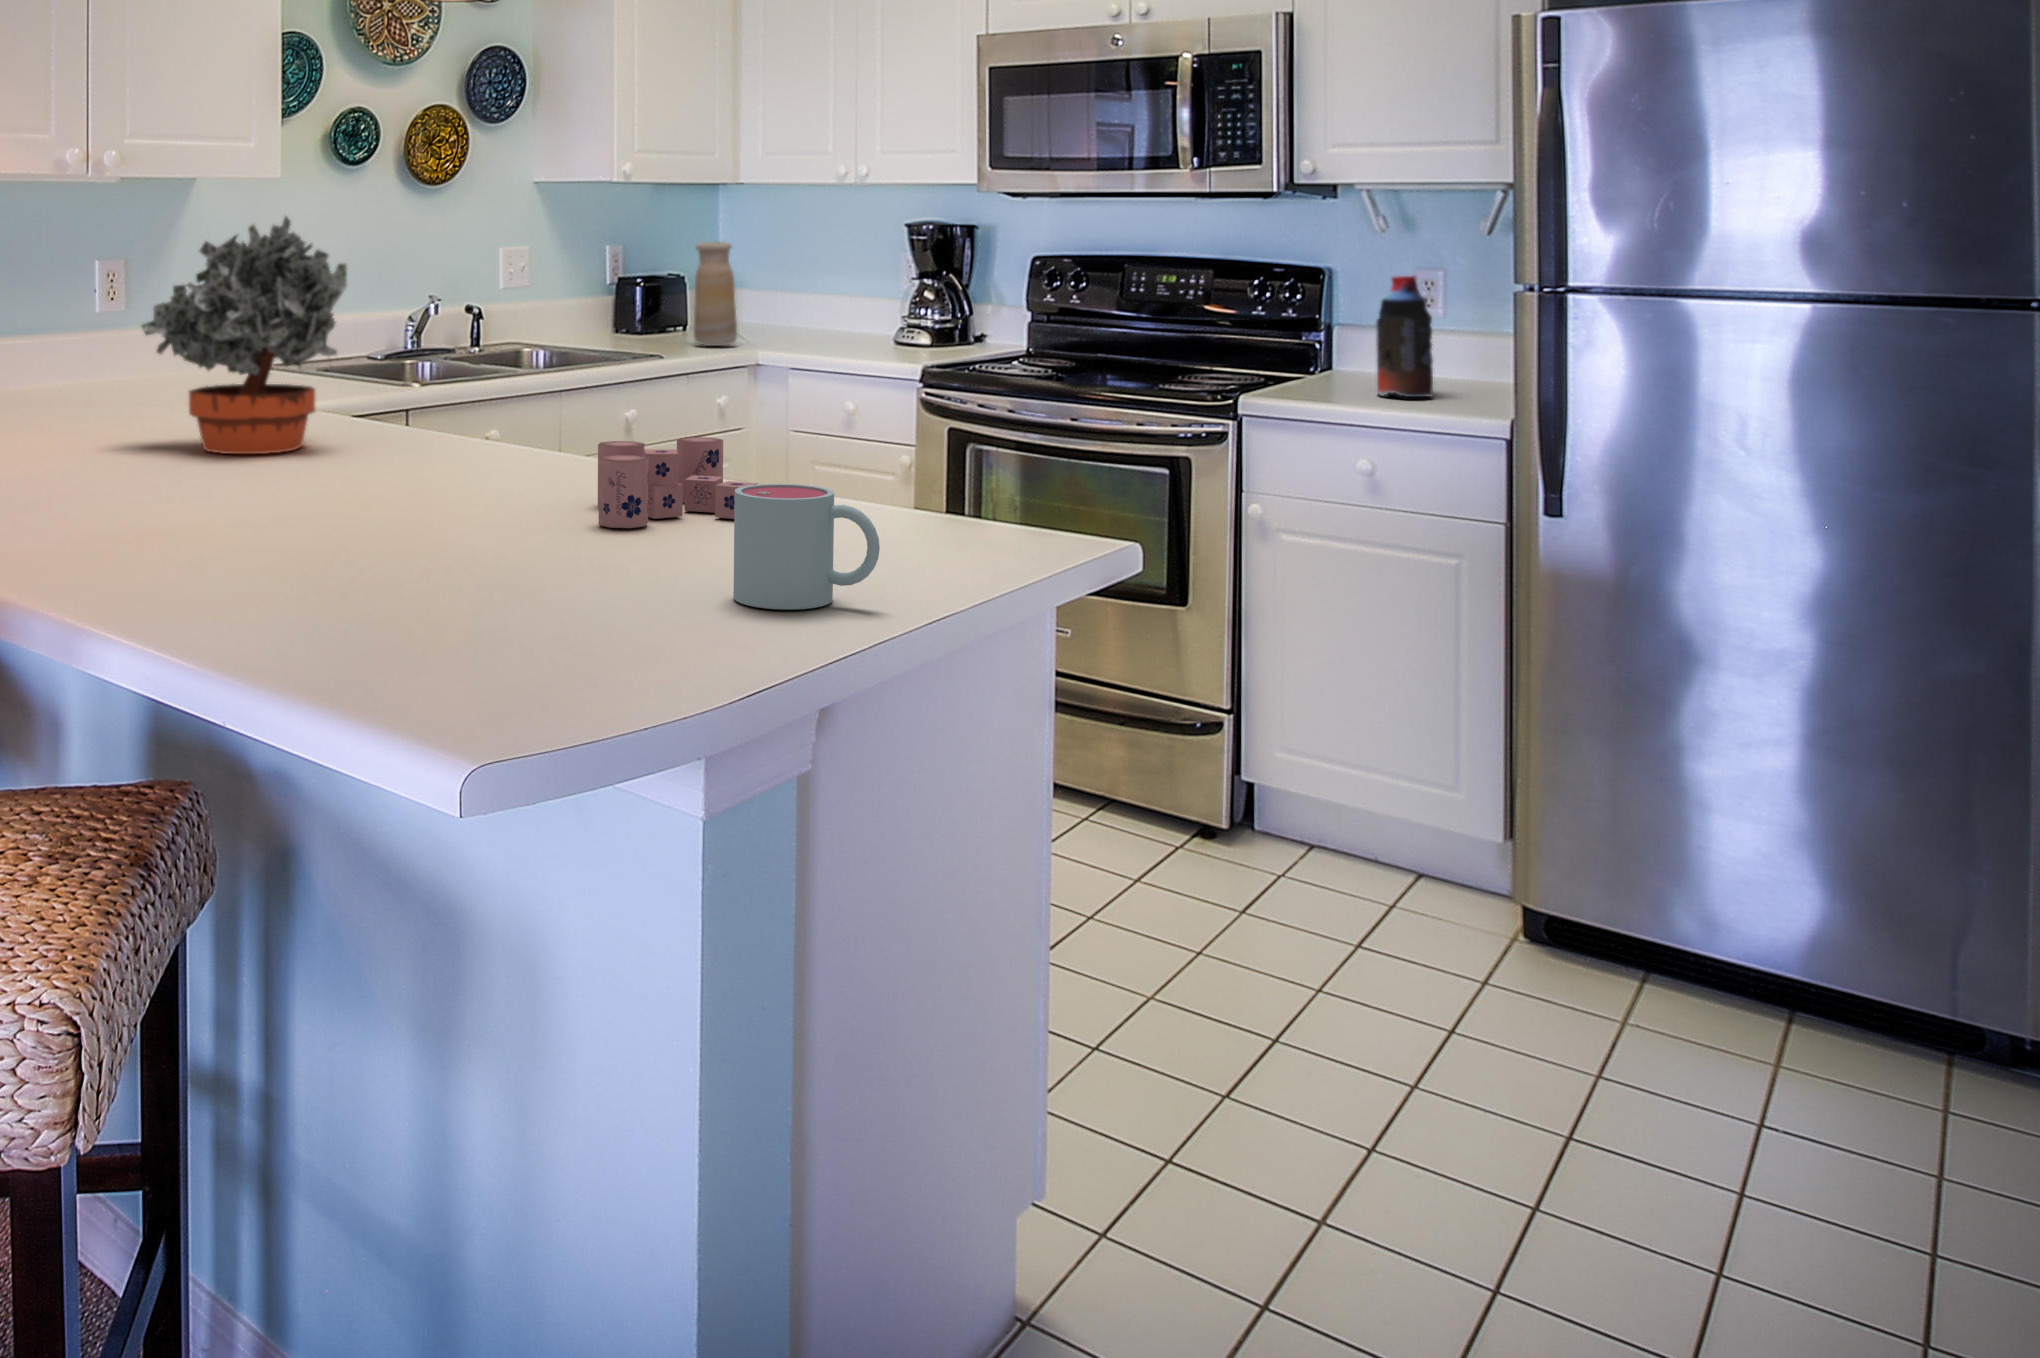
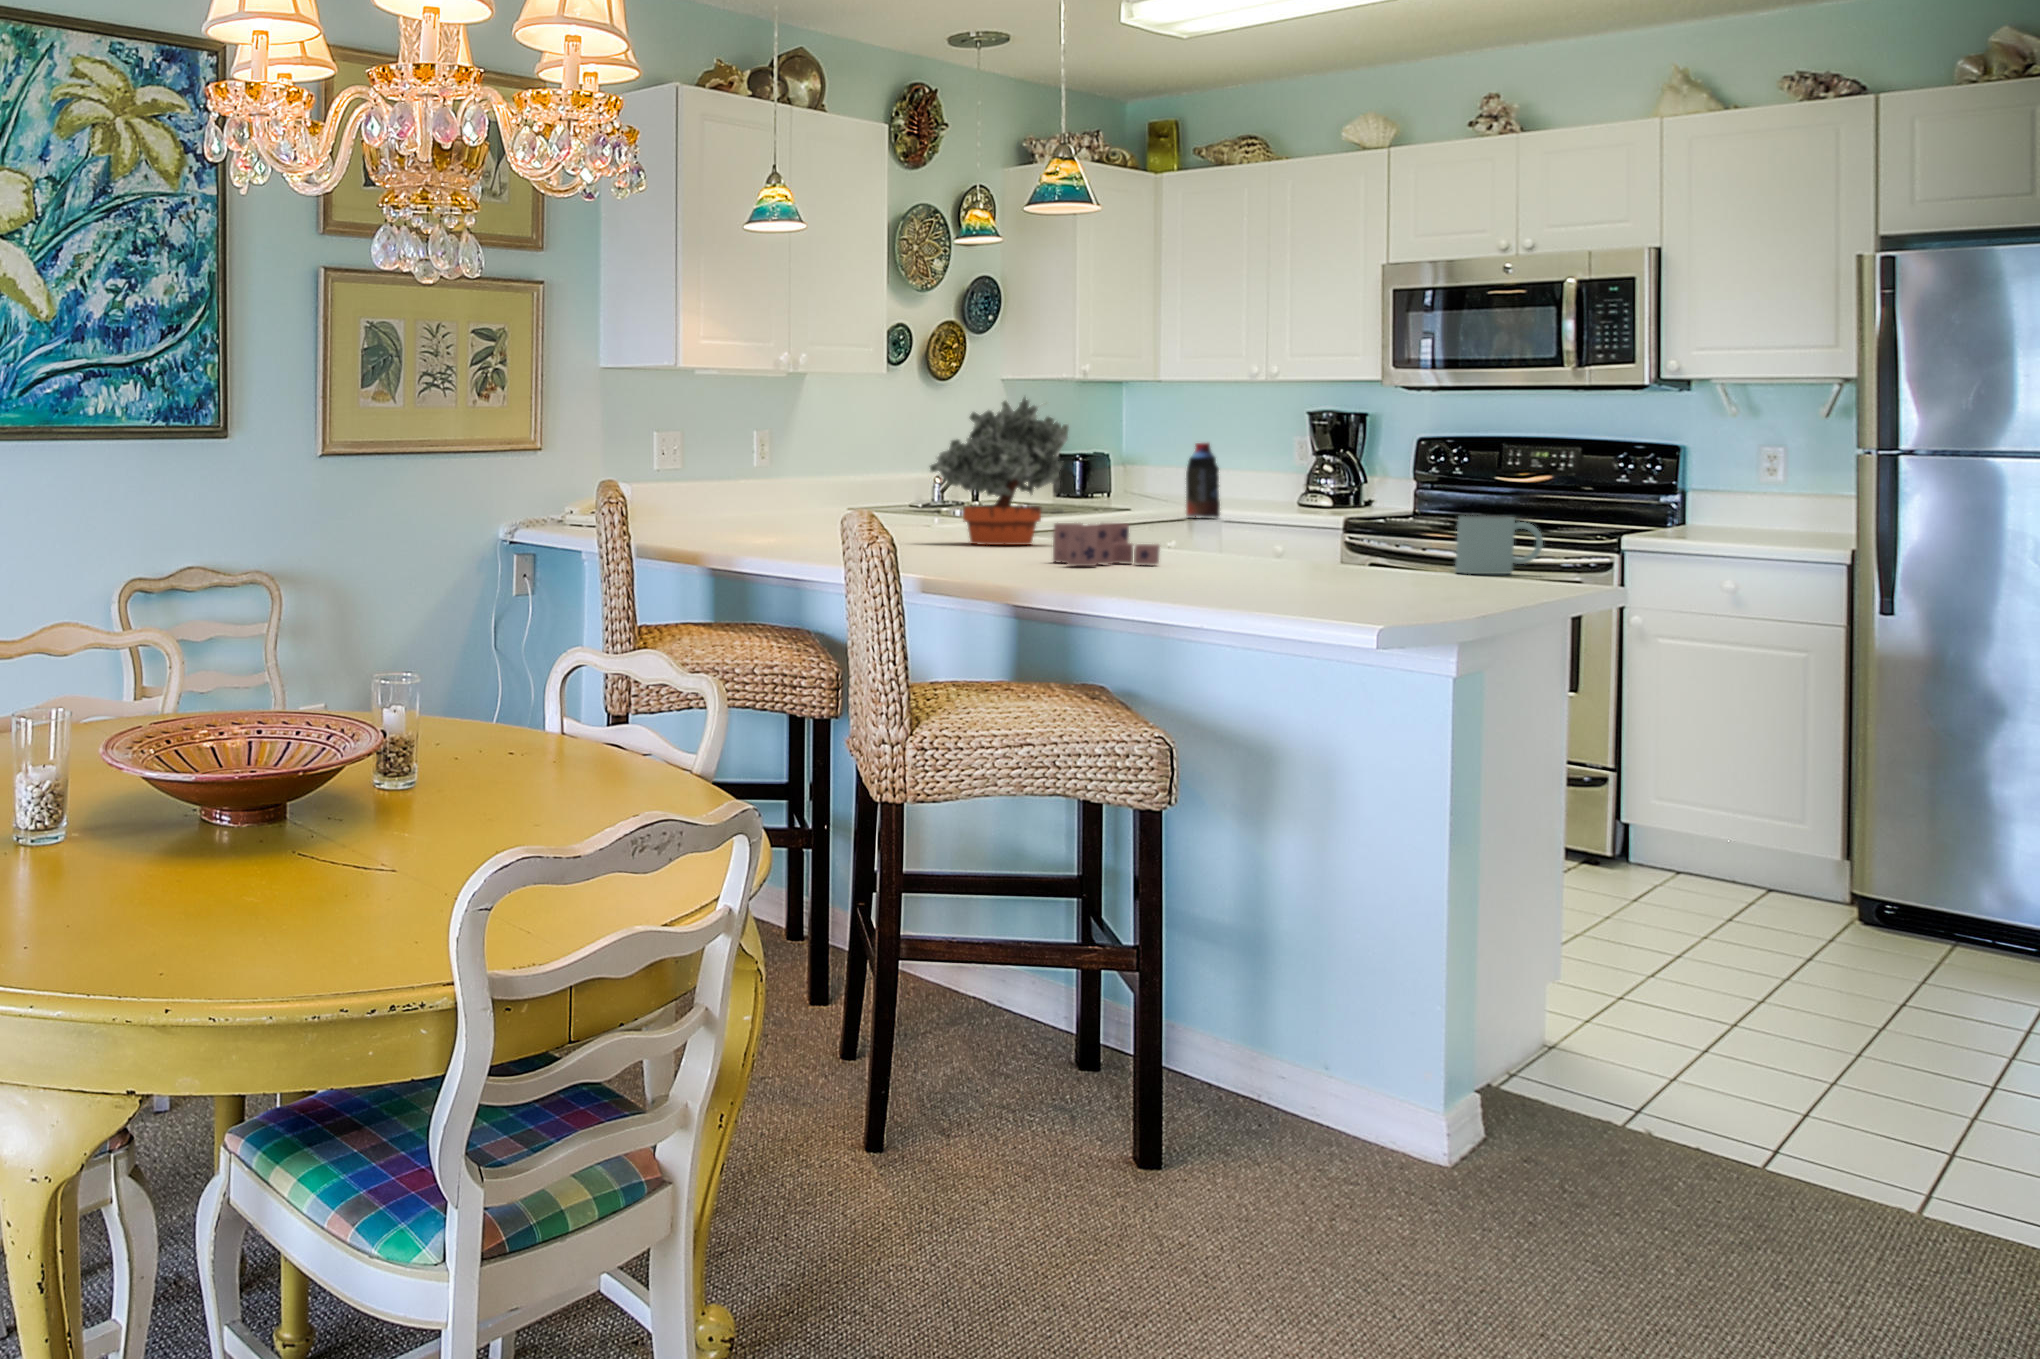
vase: present [694,242,737,346] -> none [1132,433,1168,516]
bottle: present [1376,276,1433,397] -> present [1186,443,1220,518]
candle: present [598,437,757,528] -> present [1053,523,1160,566]

